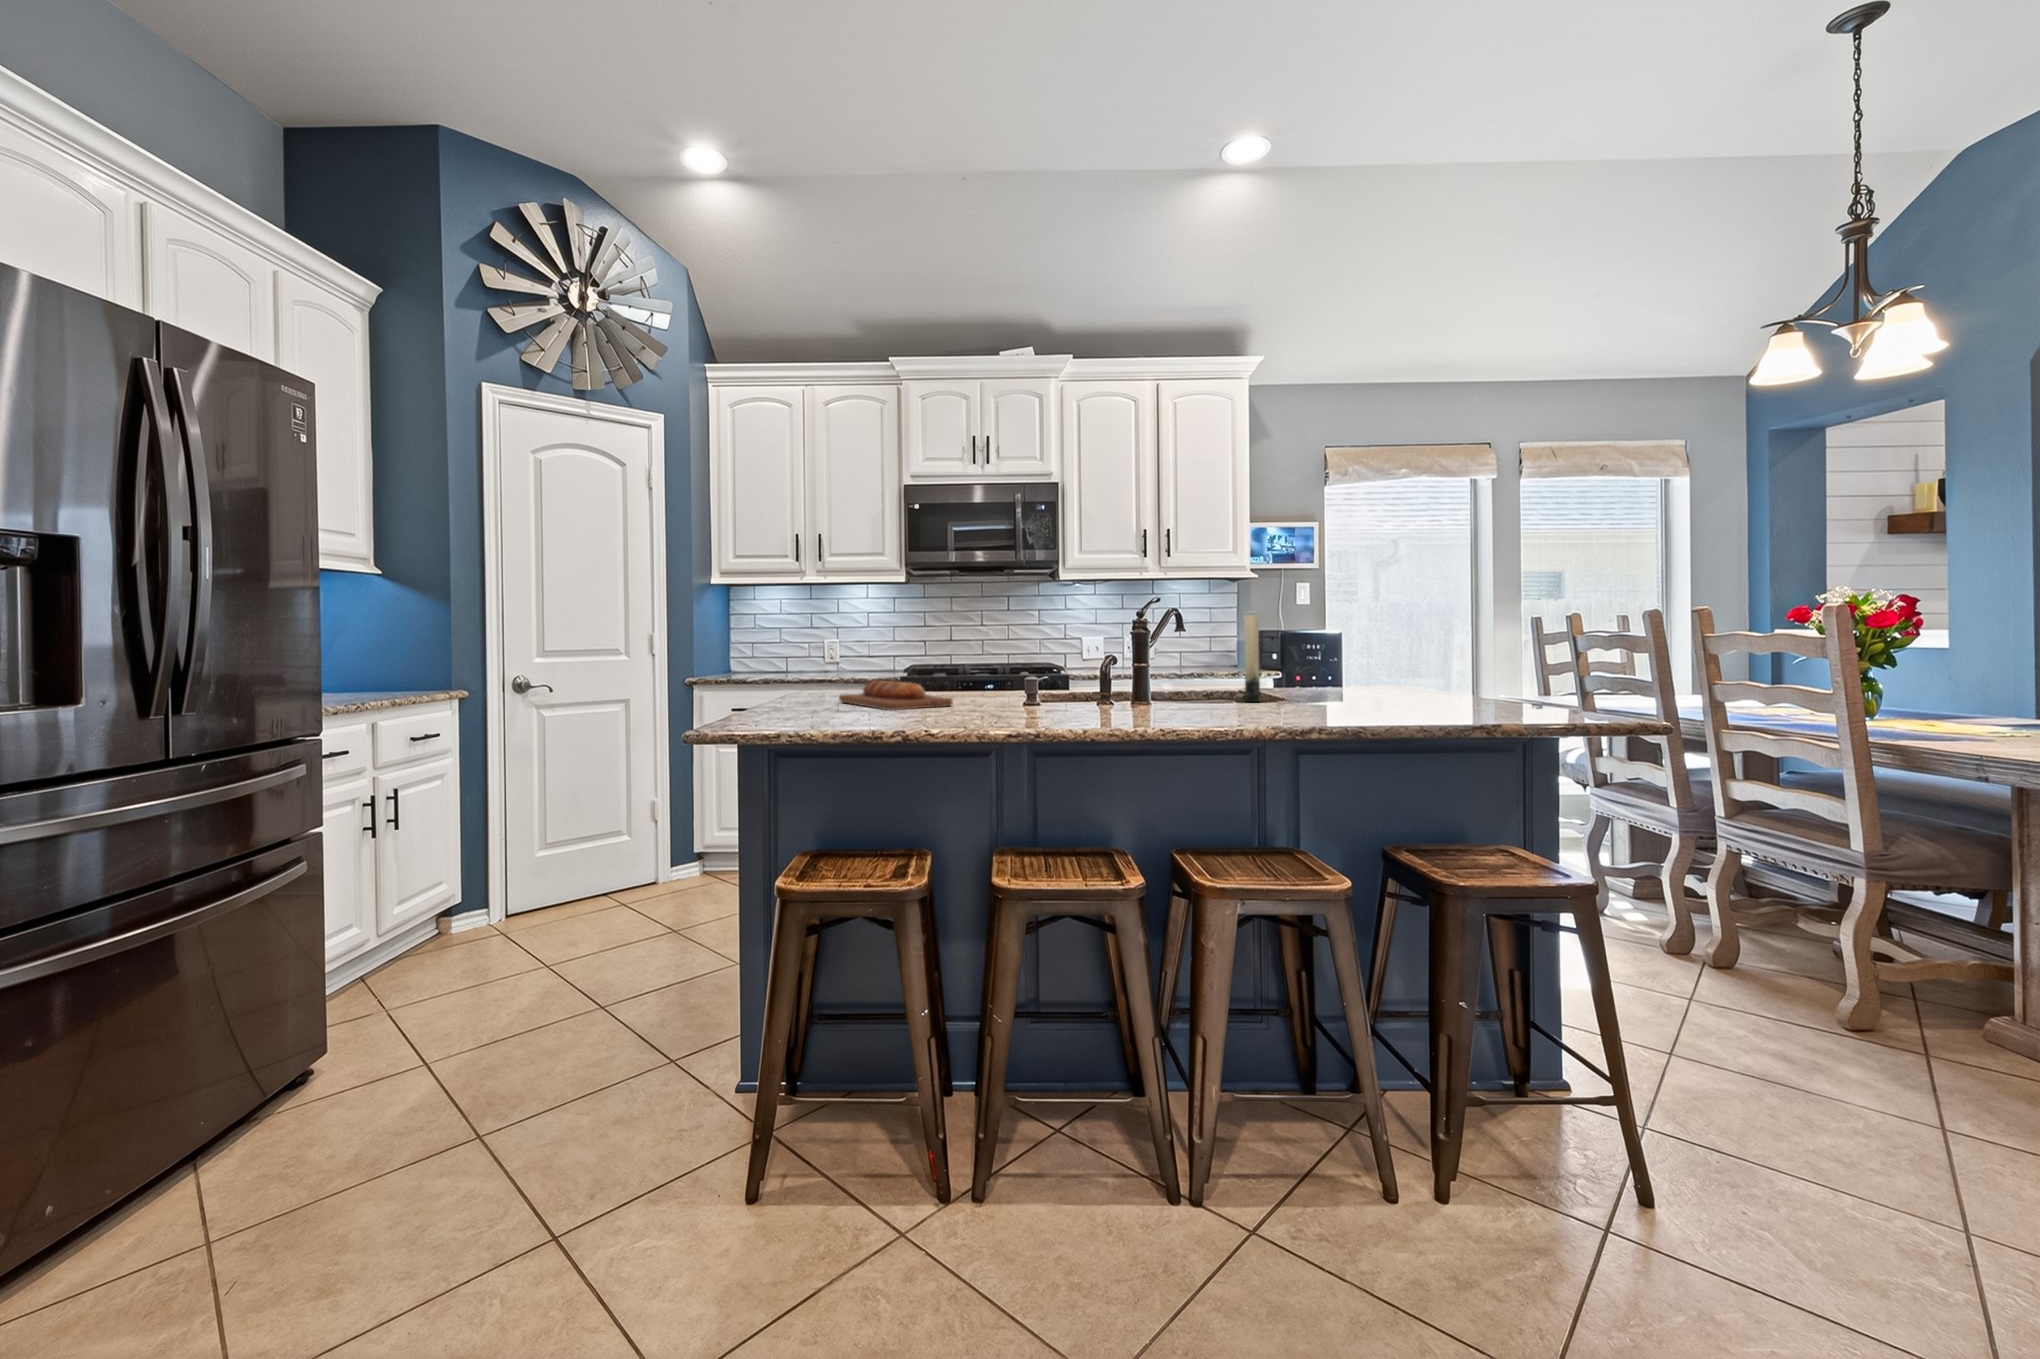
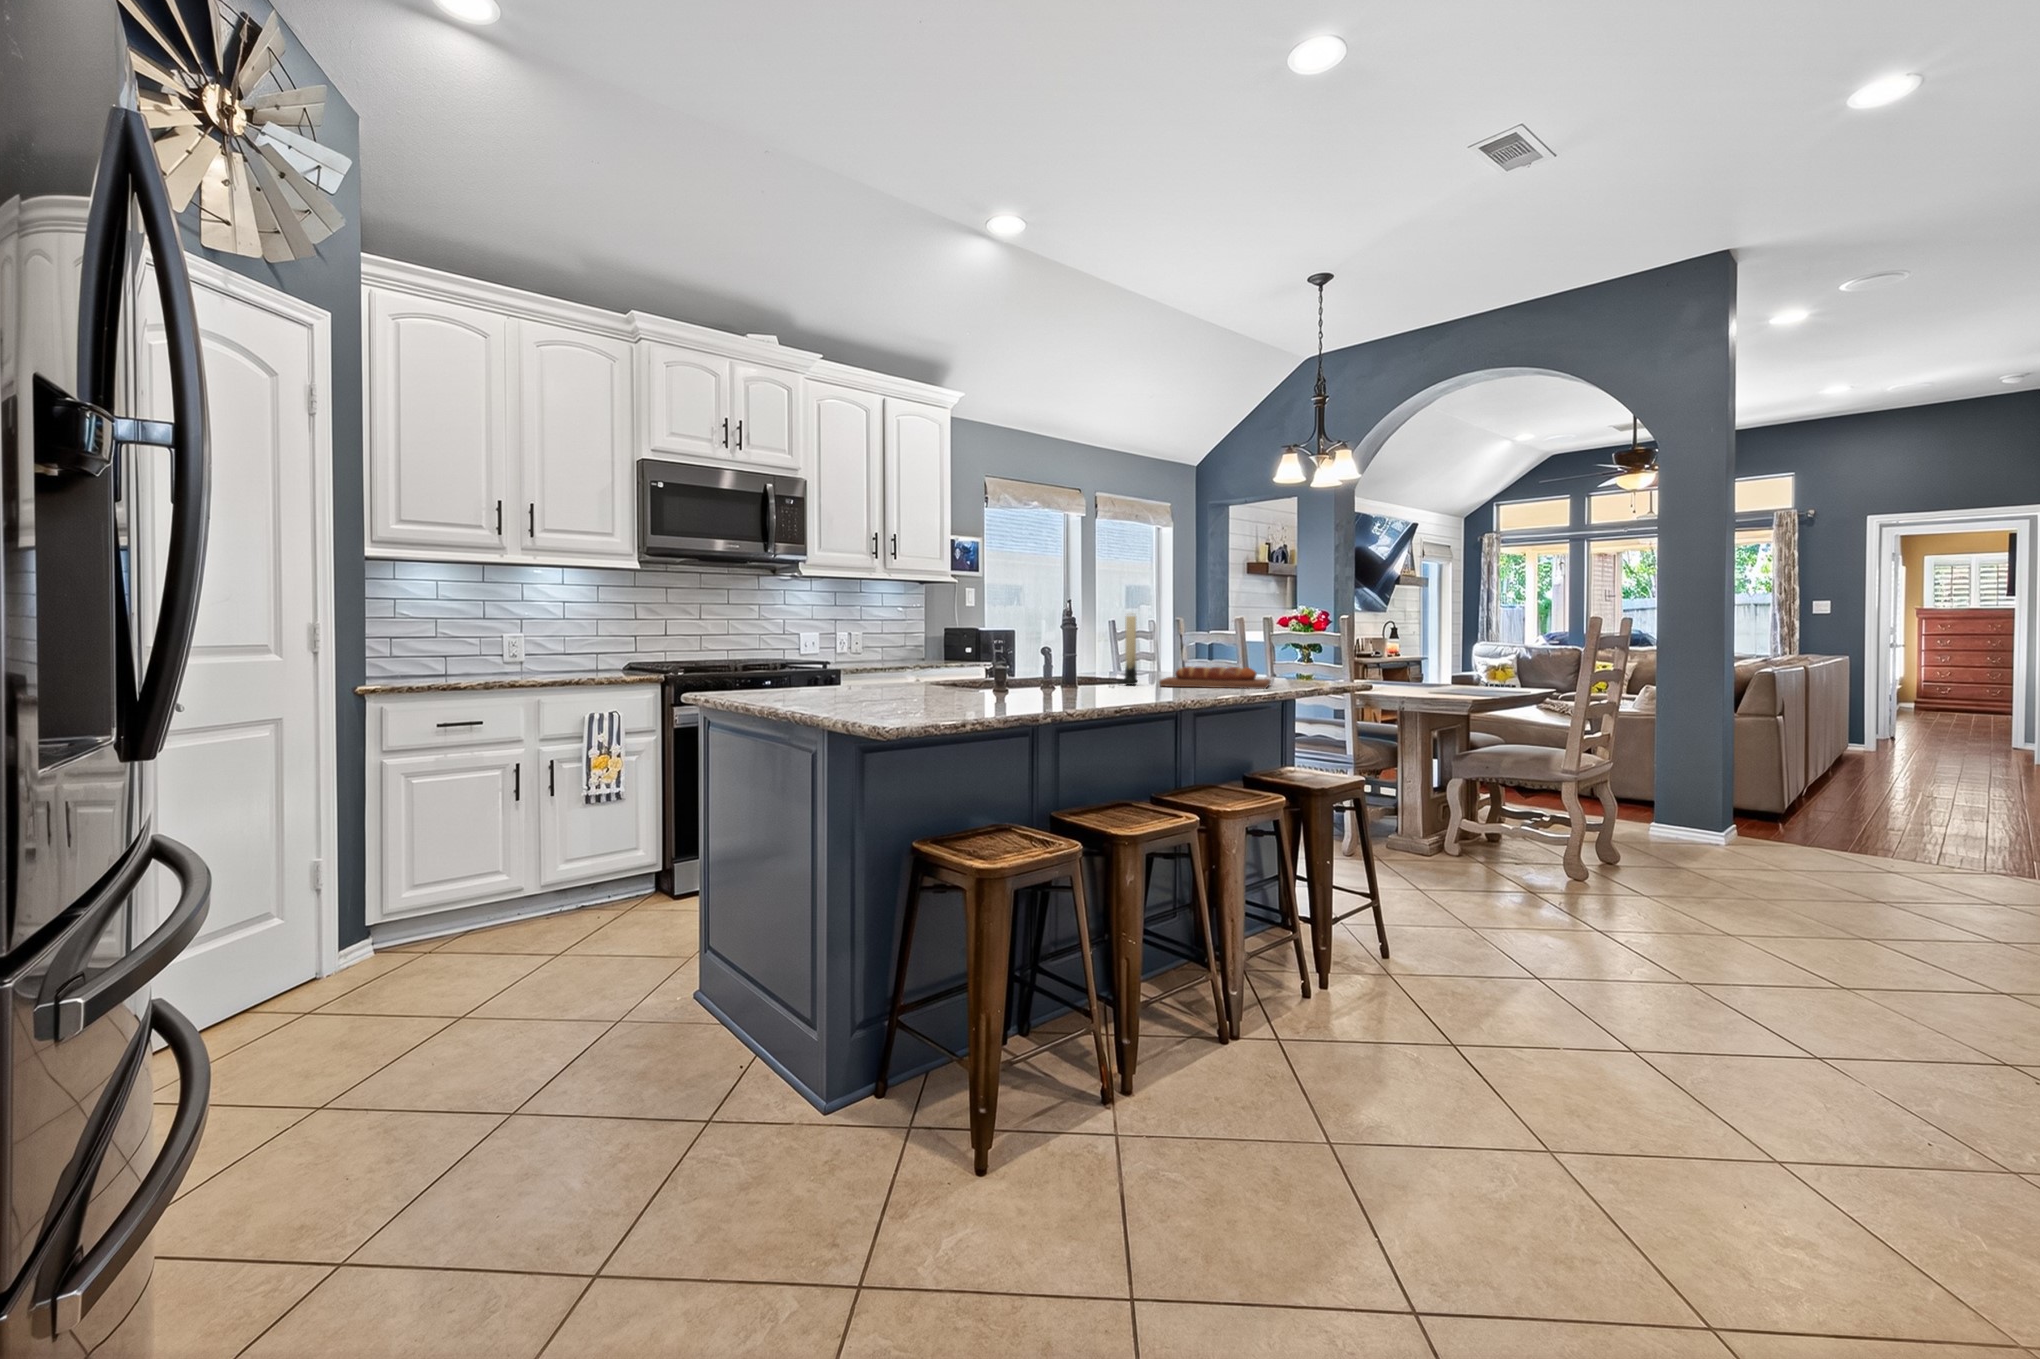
bread loaf: present [839,681,953,710] -> present [1159,666,1271,689]

